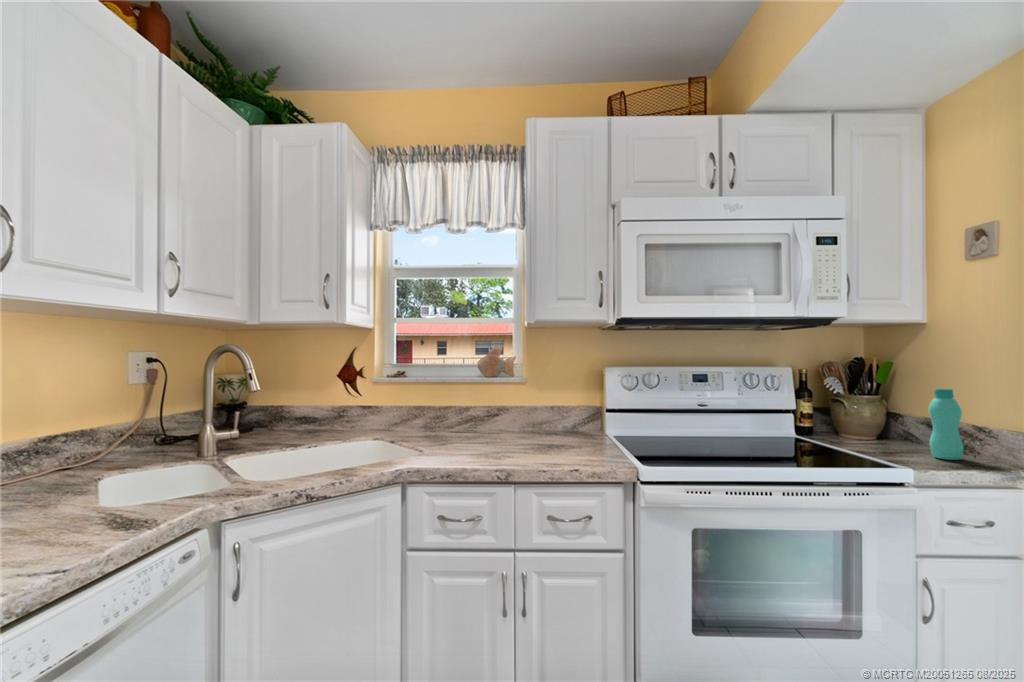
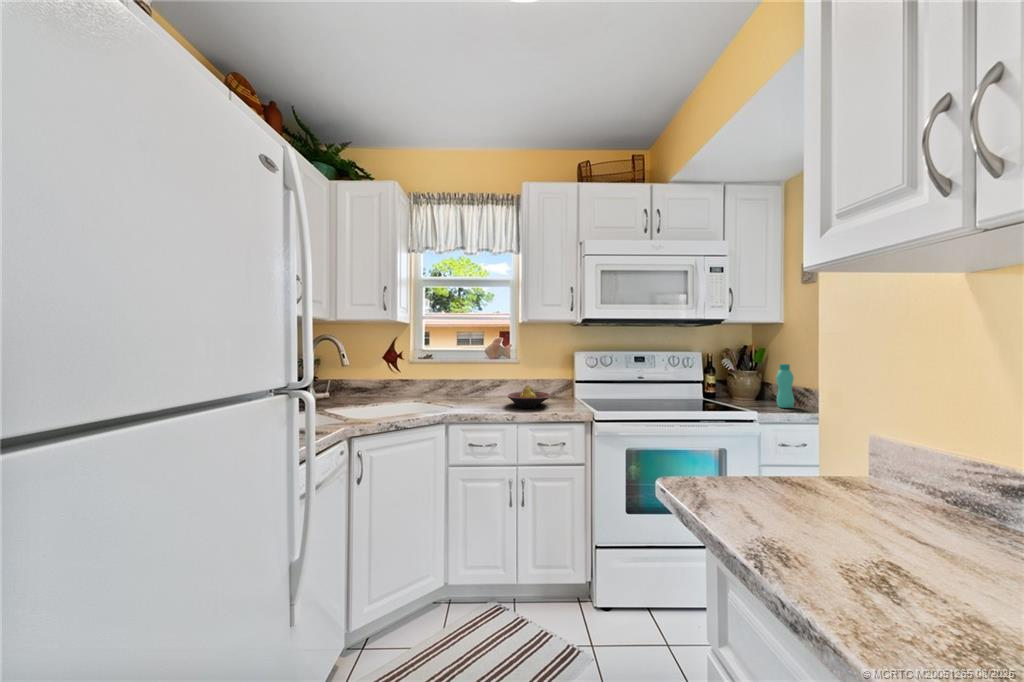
fruit bowl: none [504,418,566,456] -> present [508,386,549,408]

